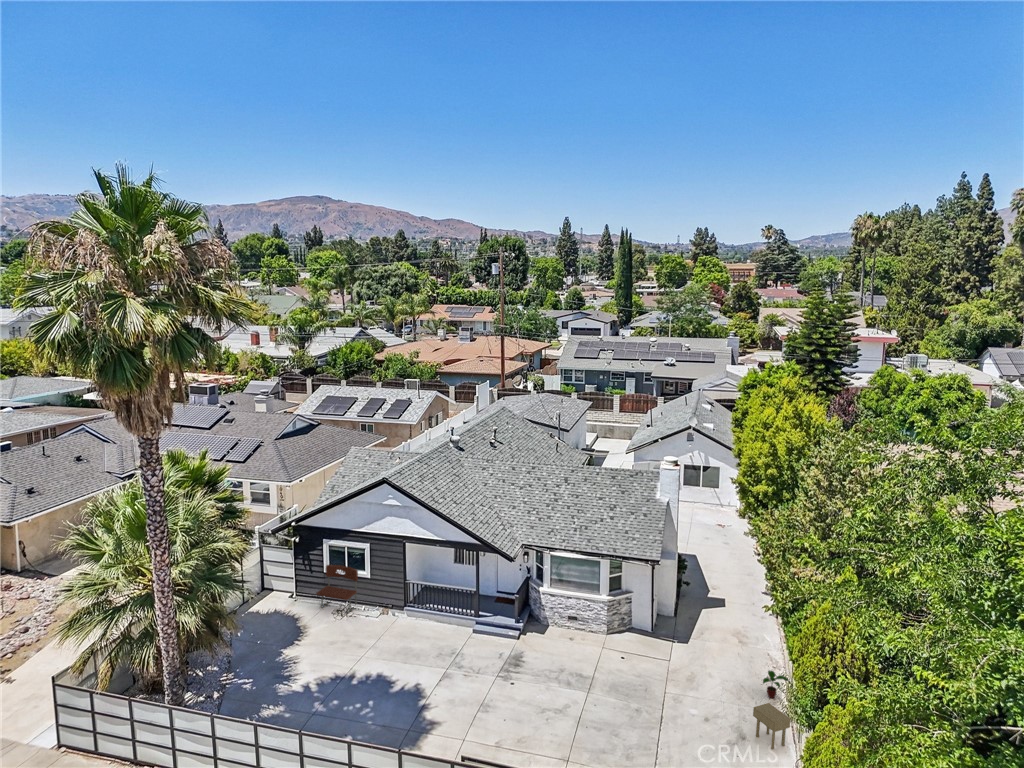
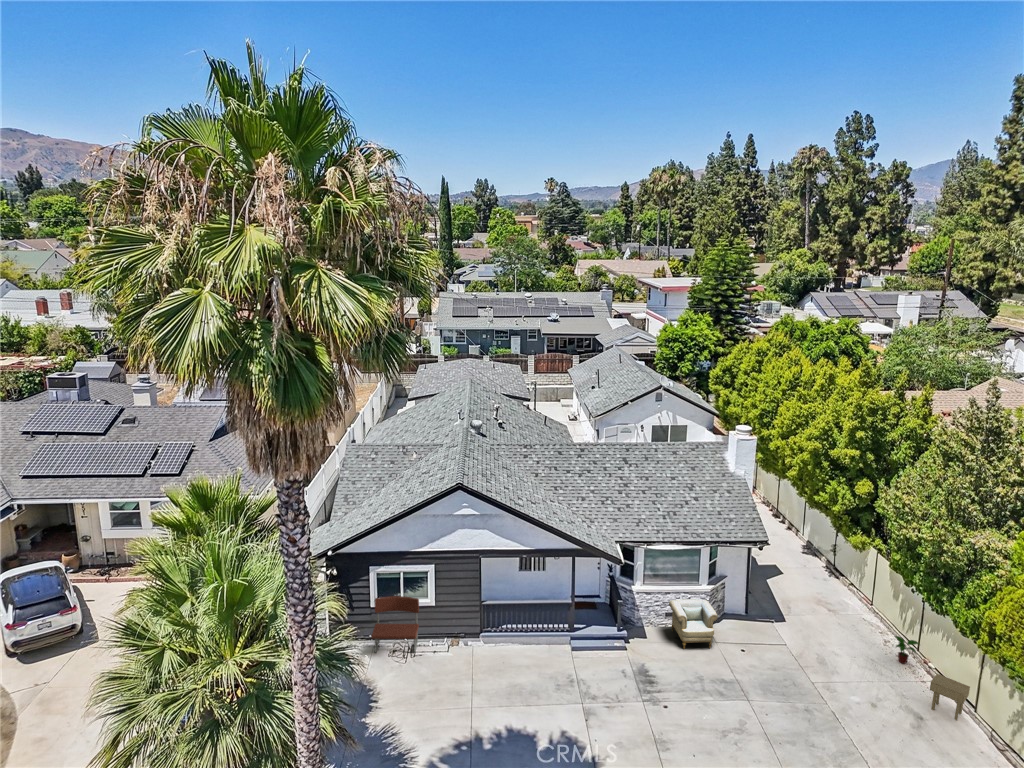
armchair: none [562,605,603,652] -> present [669,599,718,649]

